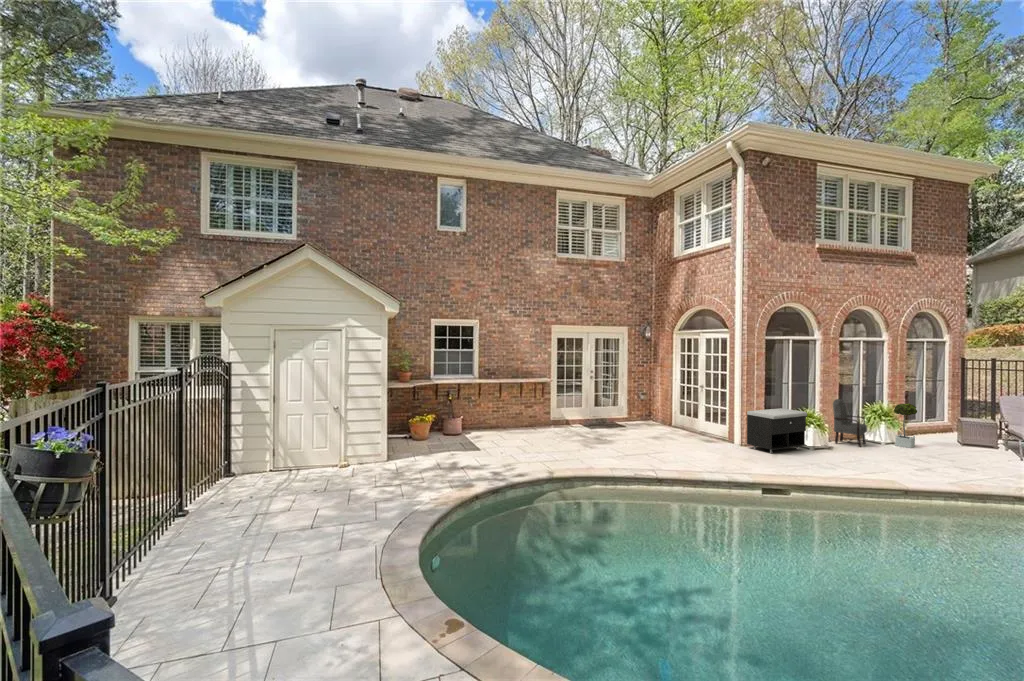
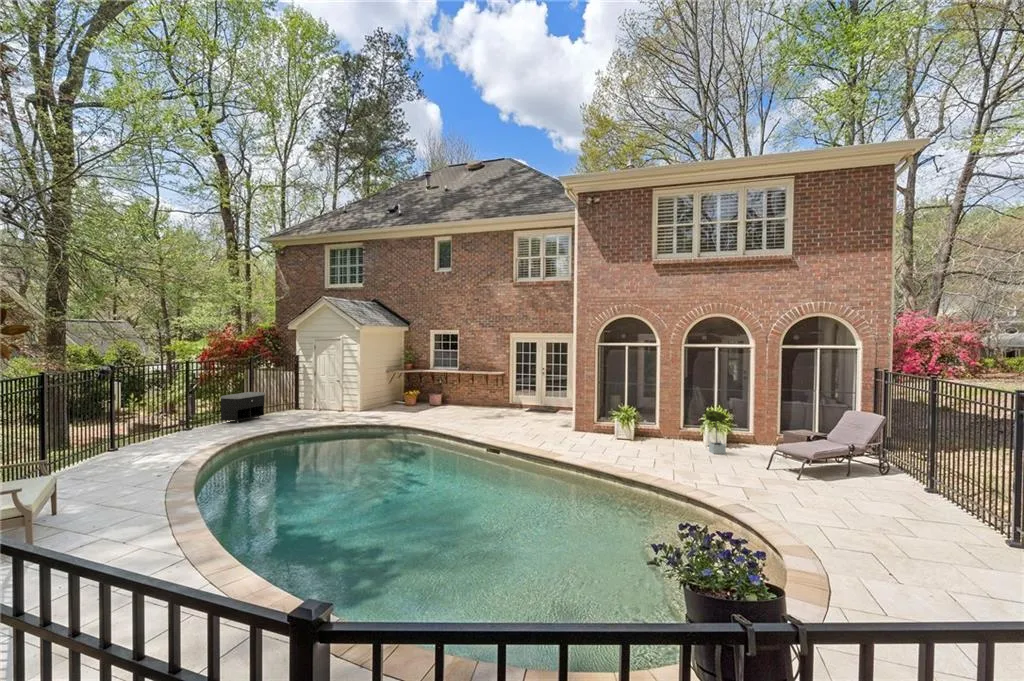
armchair: present [833,399,867,447] -> none [657,403,690,447]
storage bench: present [747,408,807,453] -> present [221,392,265,423]

